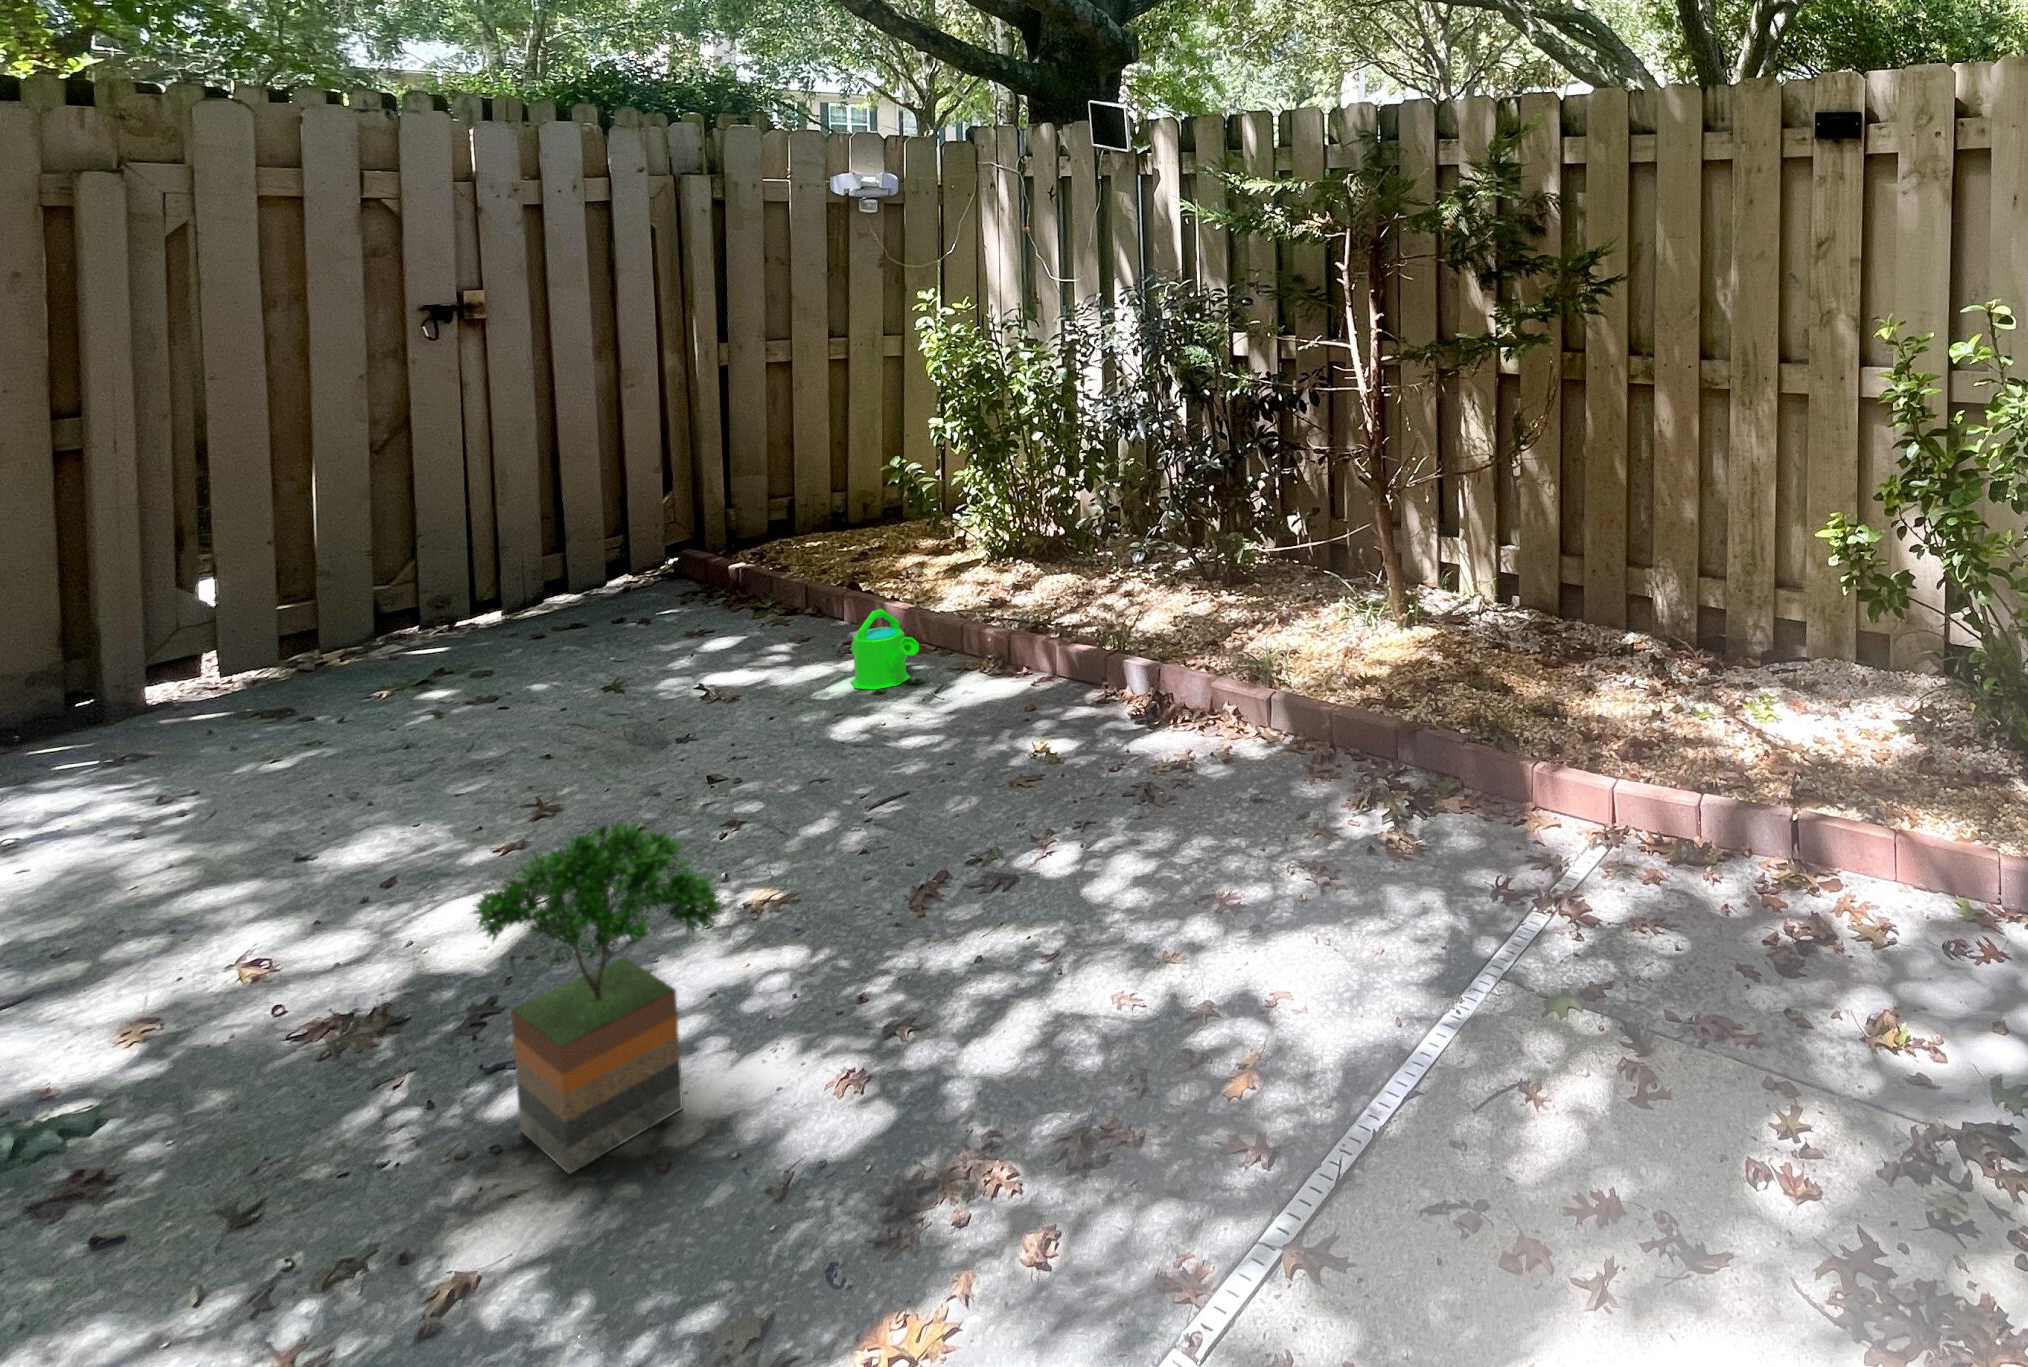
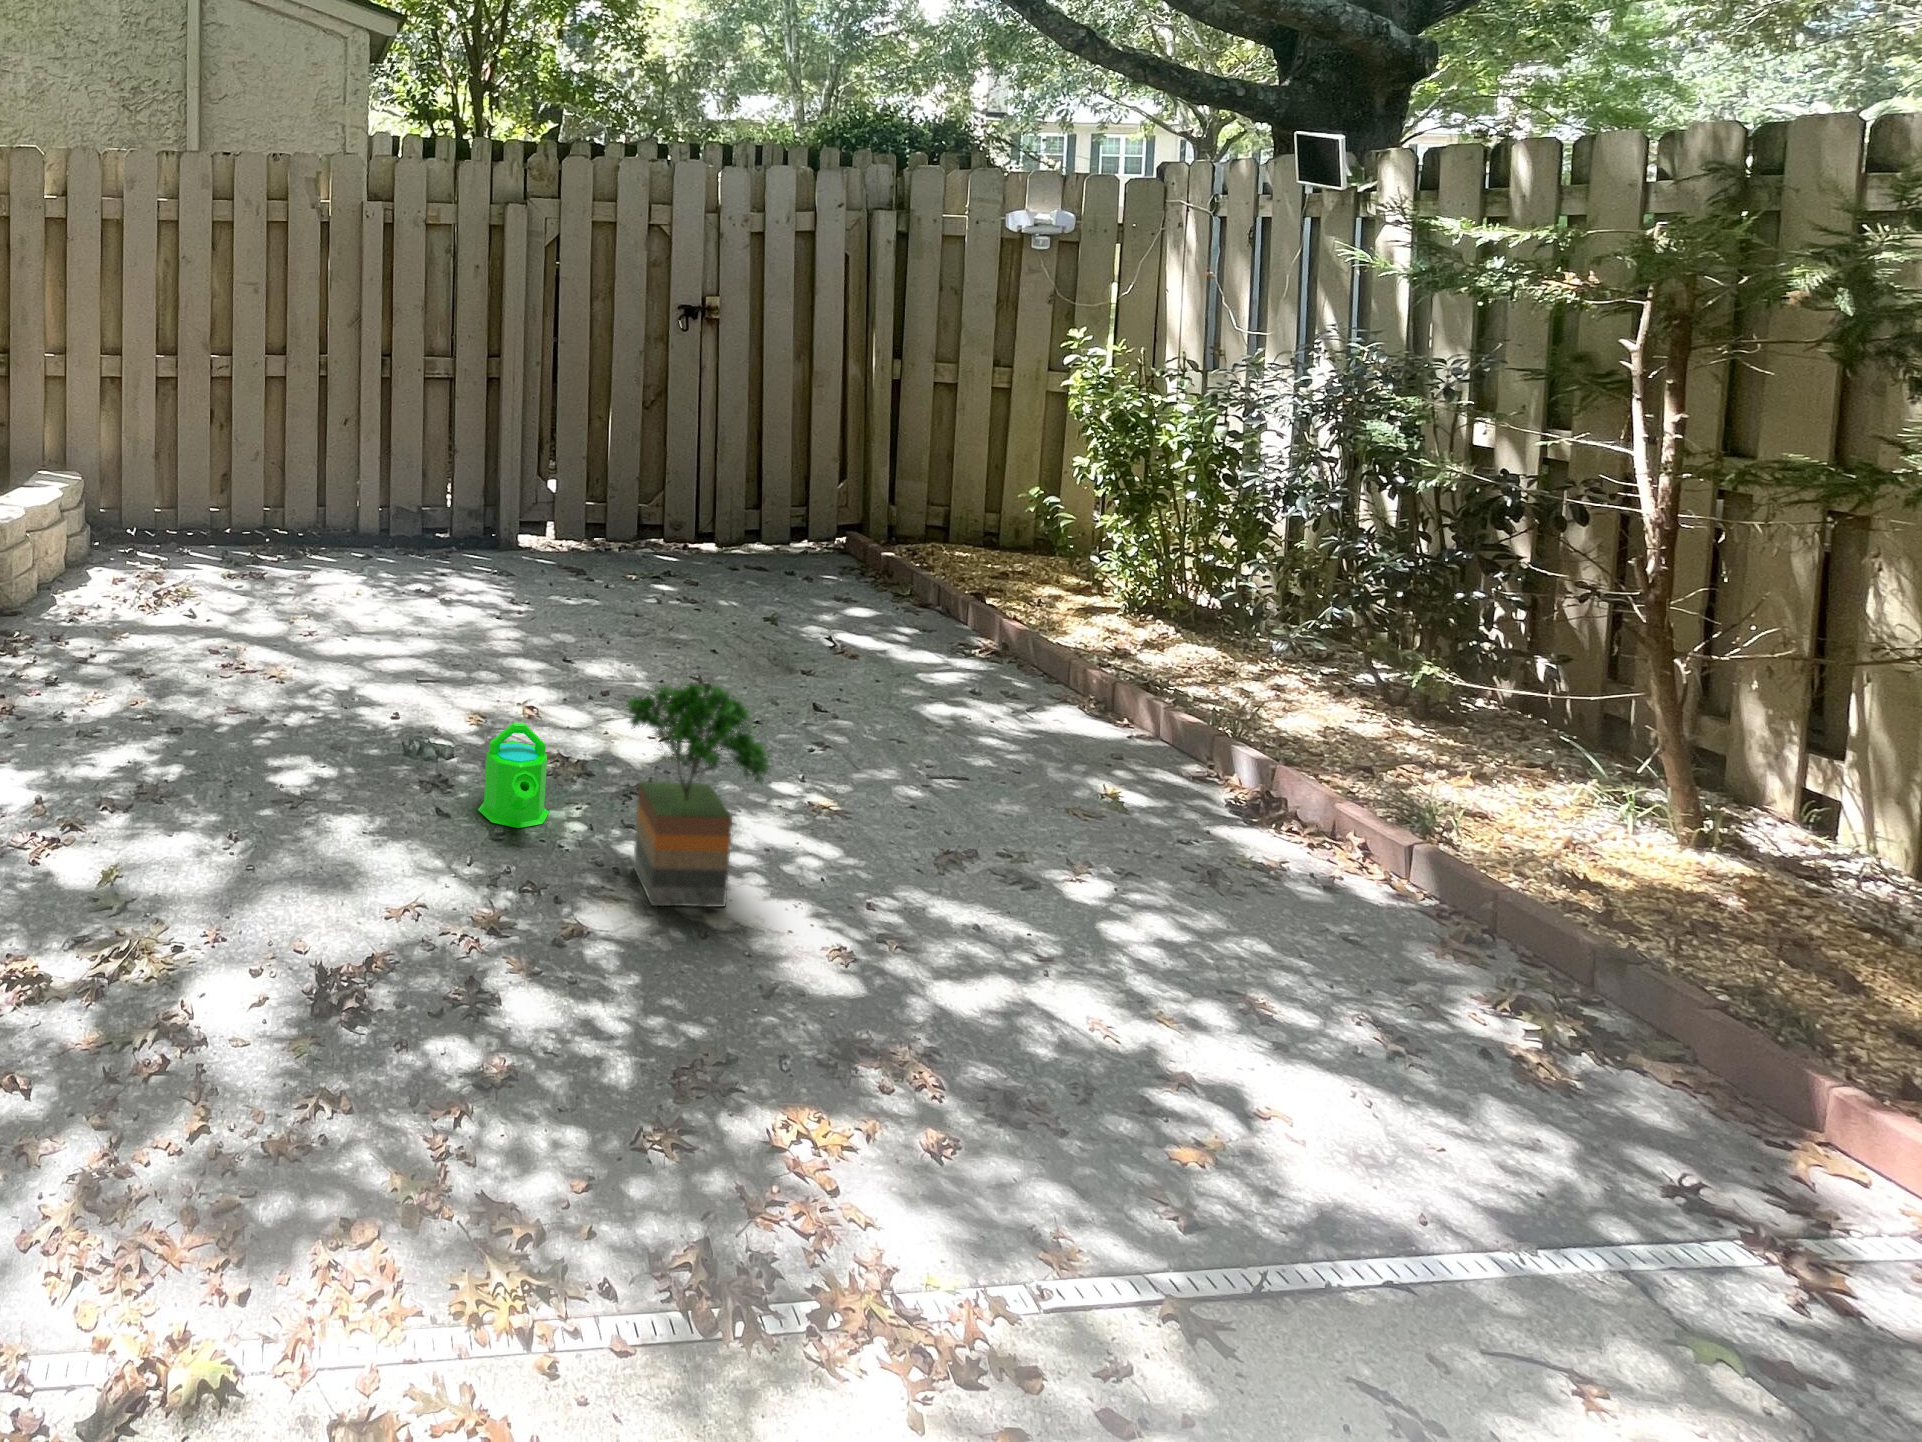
watering can: present [851,609,919,690] -> present [478,723,549,828]

